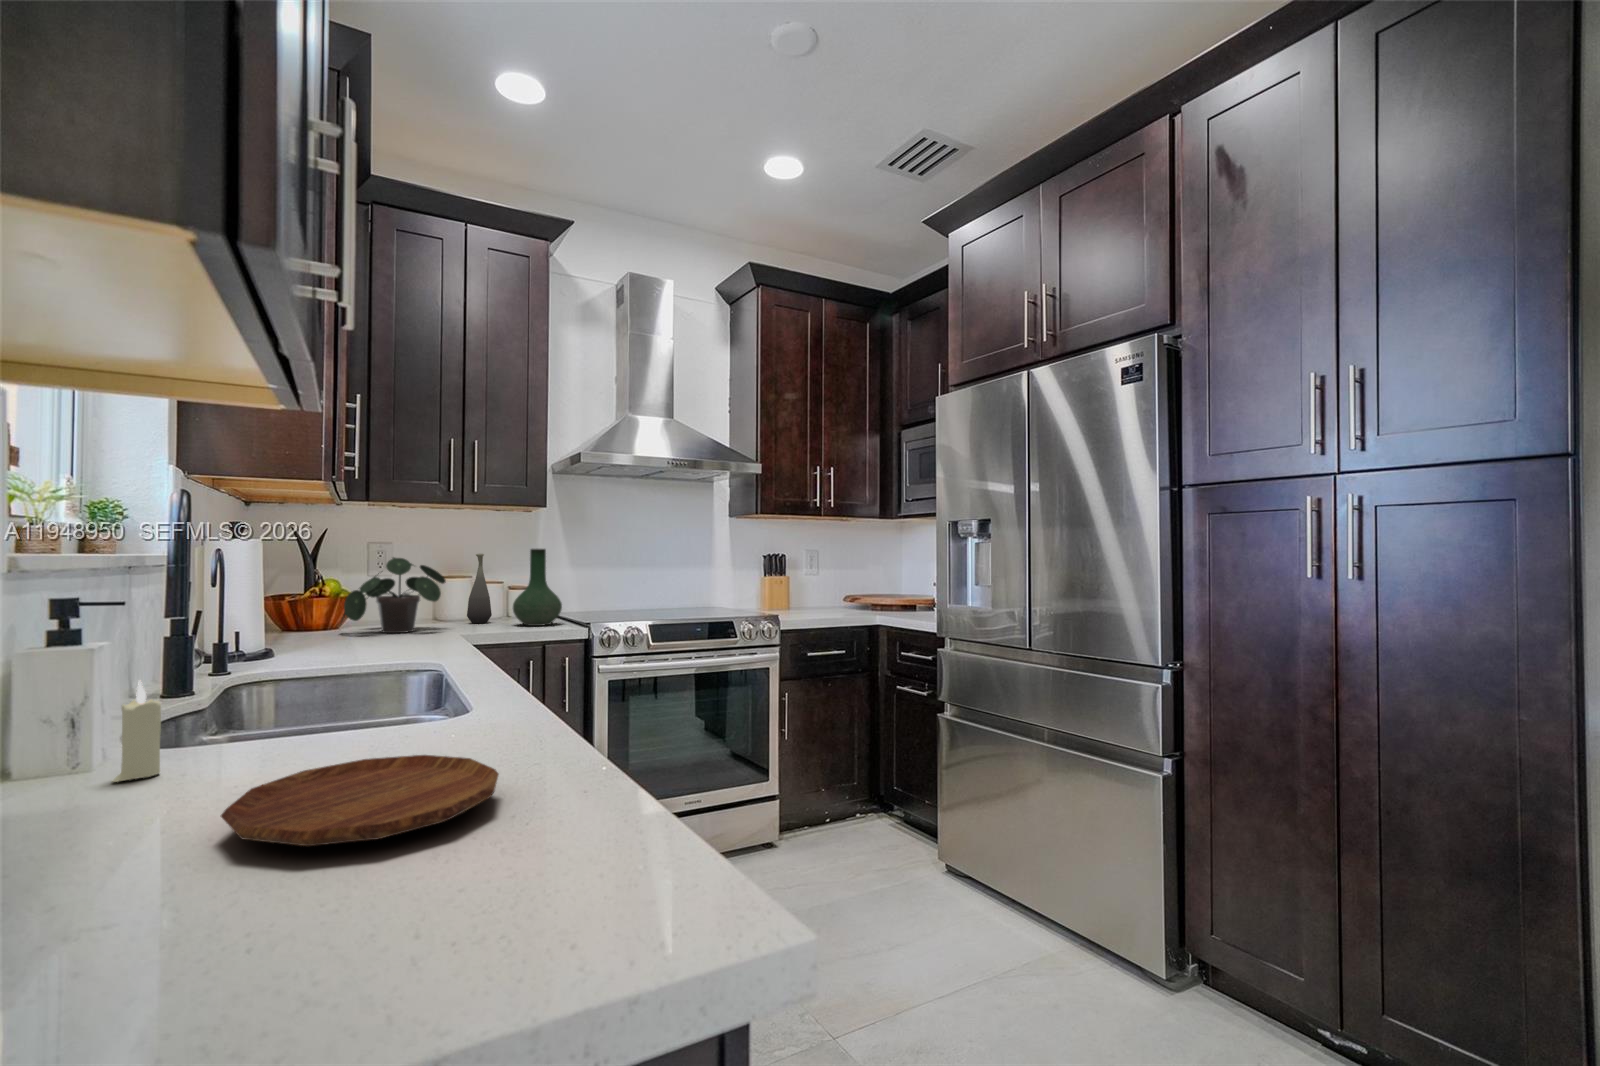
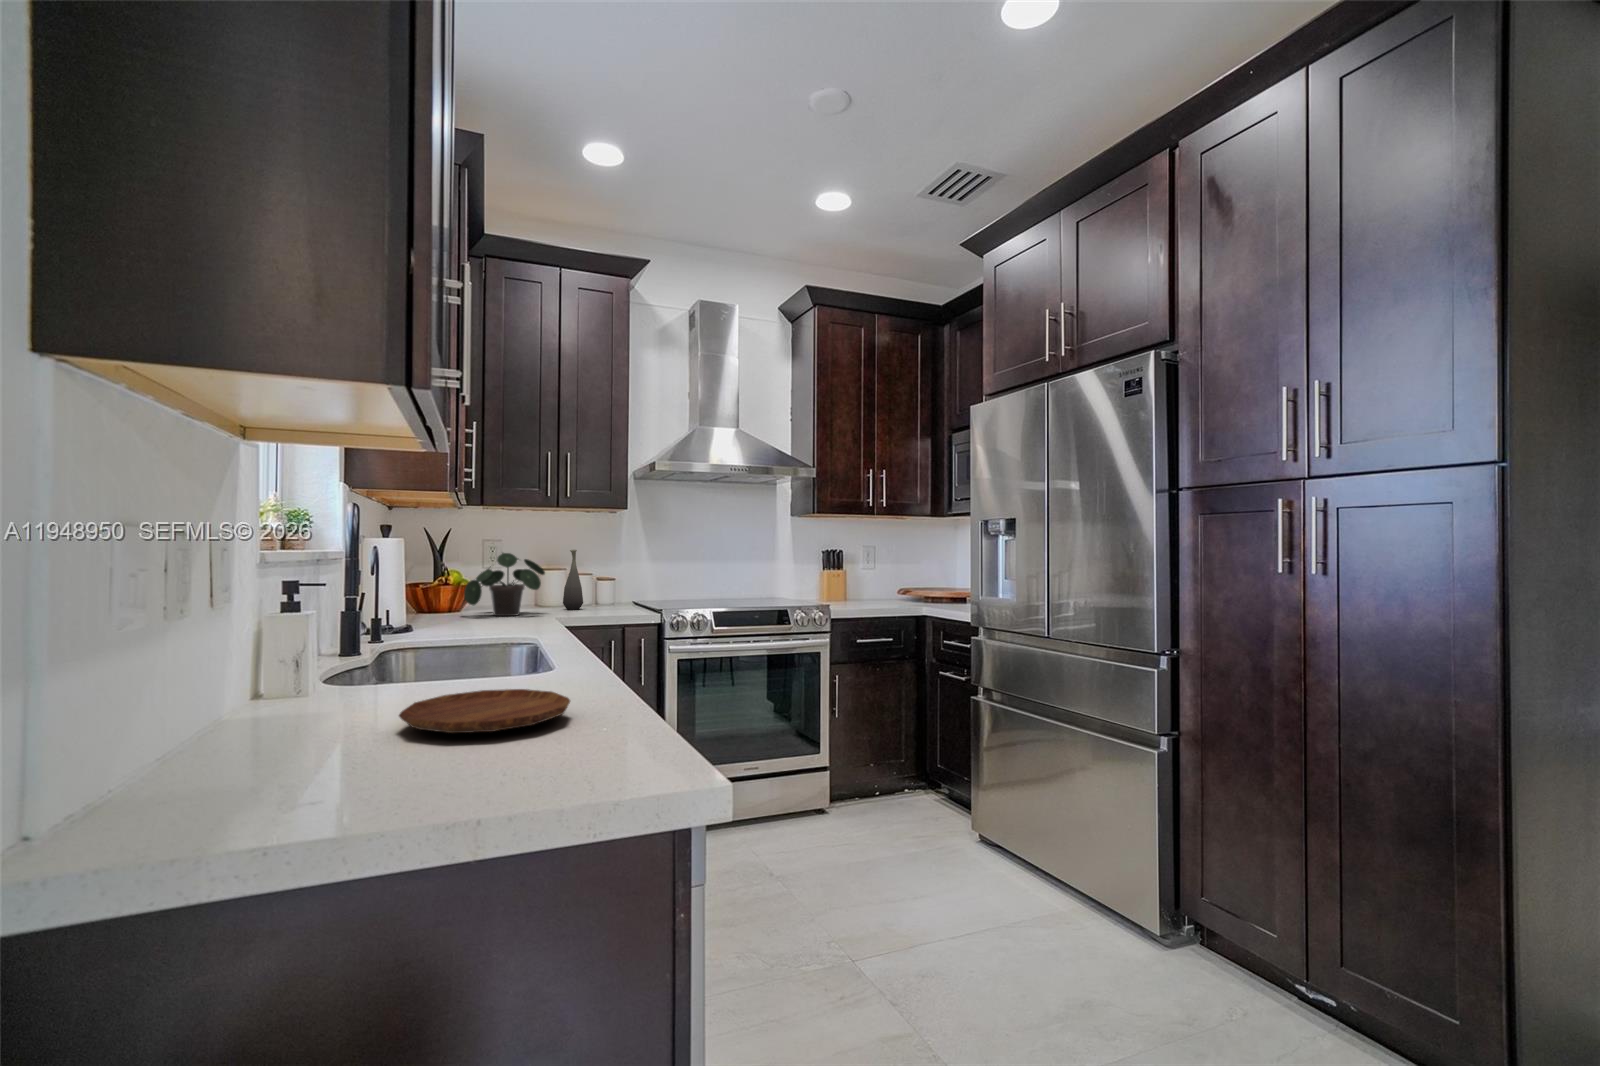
vase: present [513,549,562,626] -> none [600,545,642,612]
candle: present [113,681,161,782] -> none [324,635,353,702]

